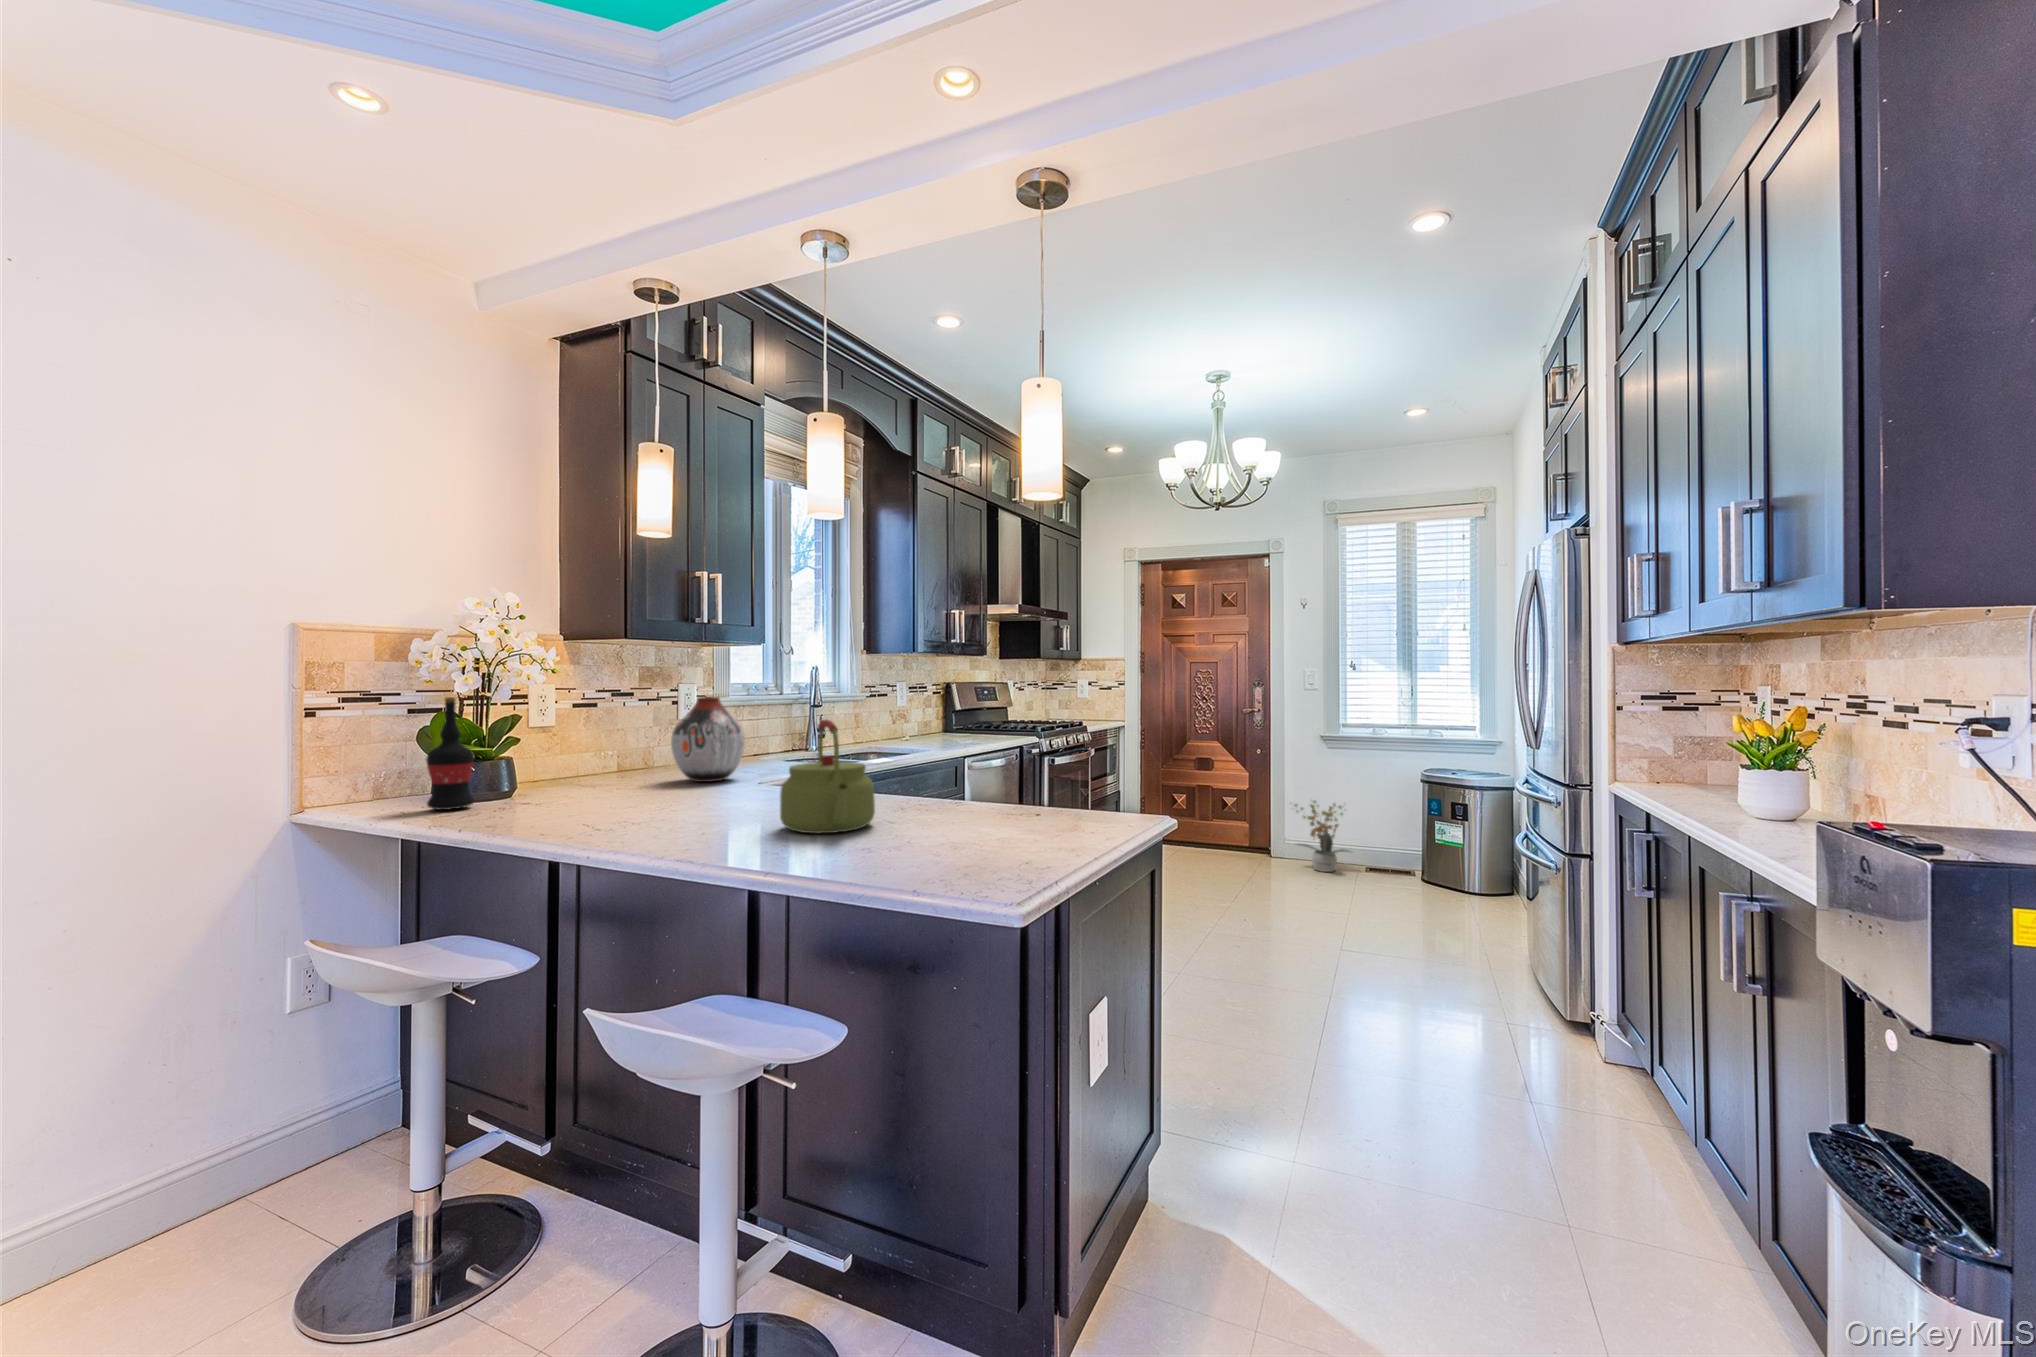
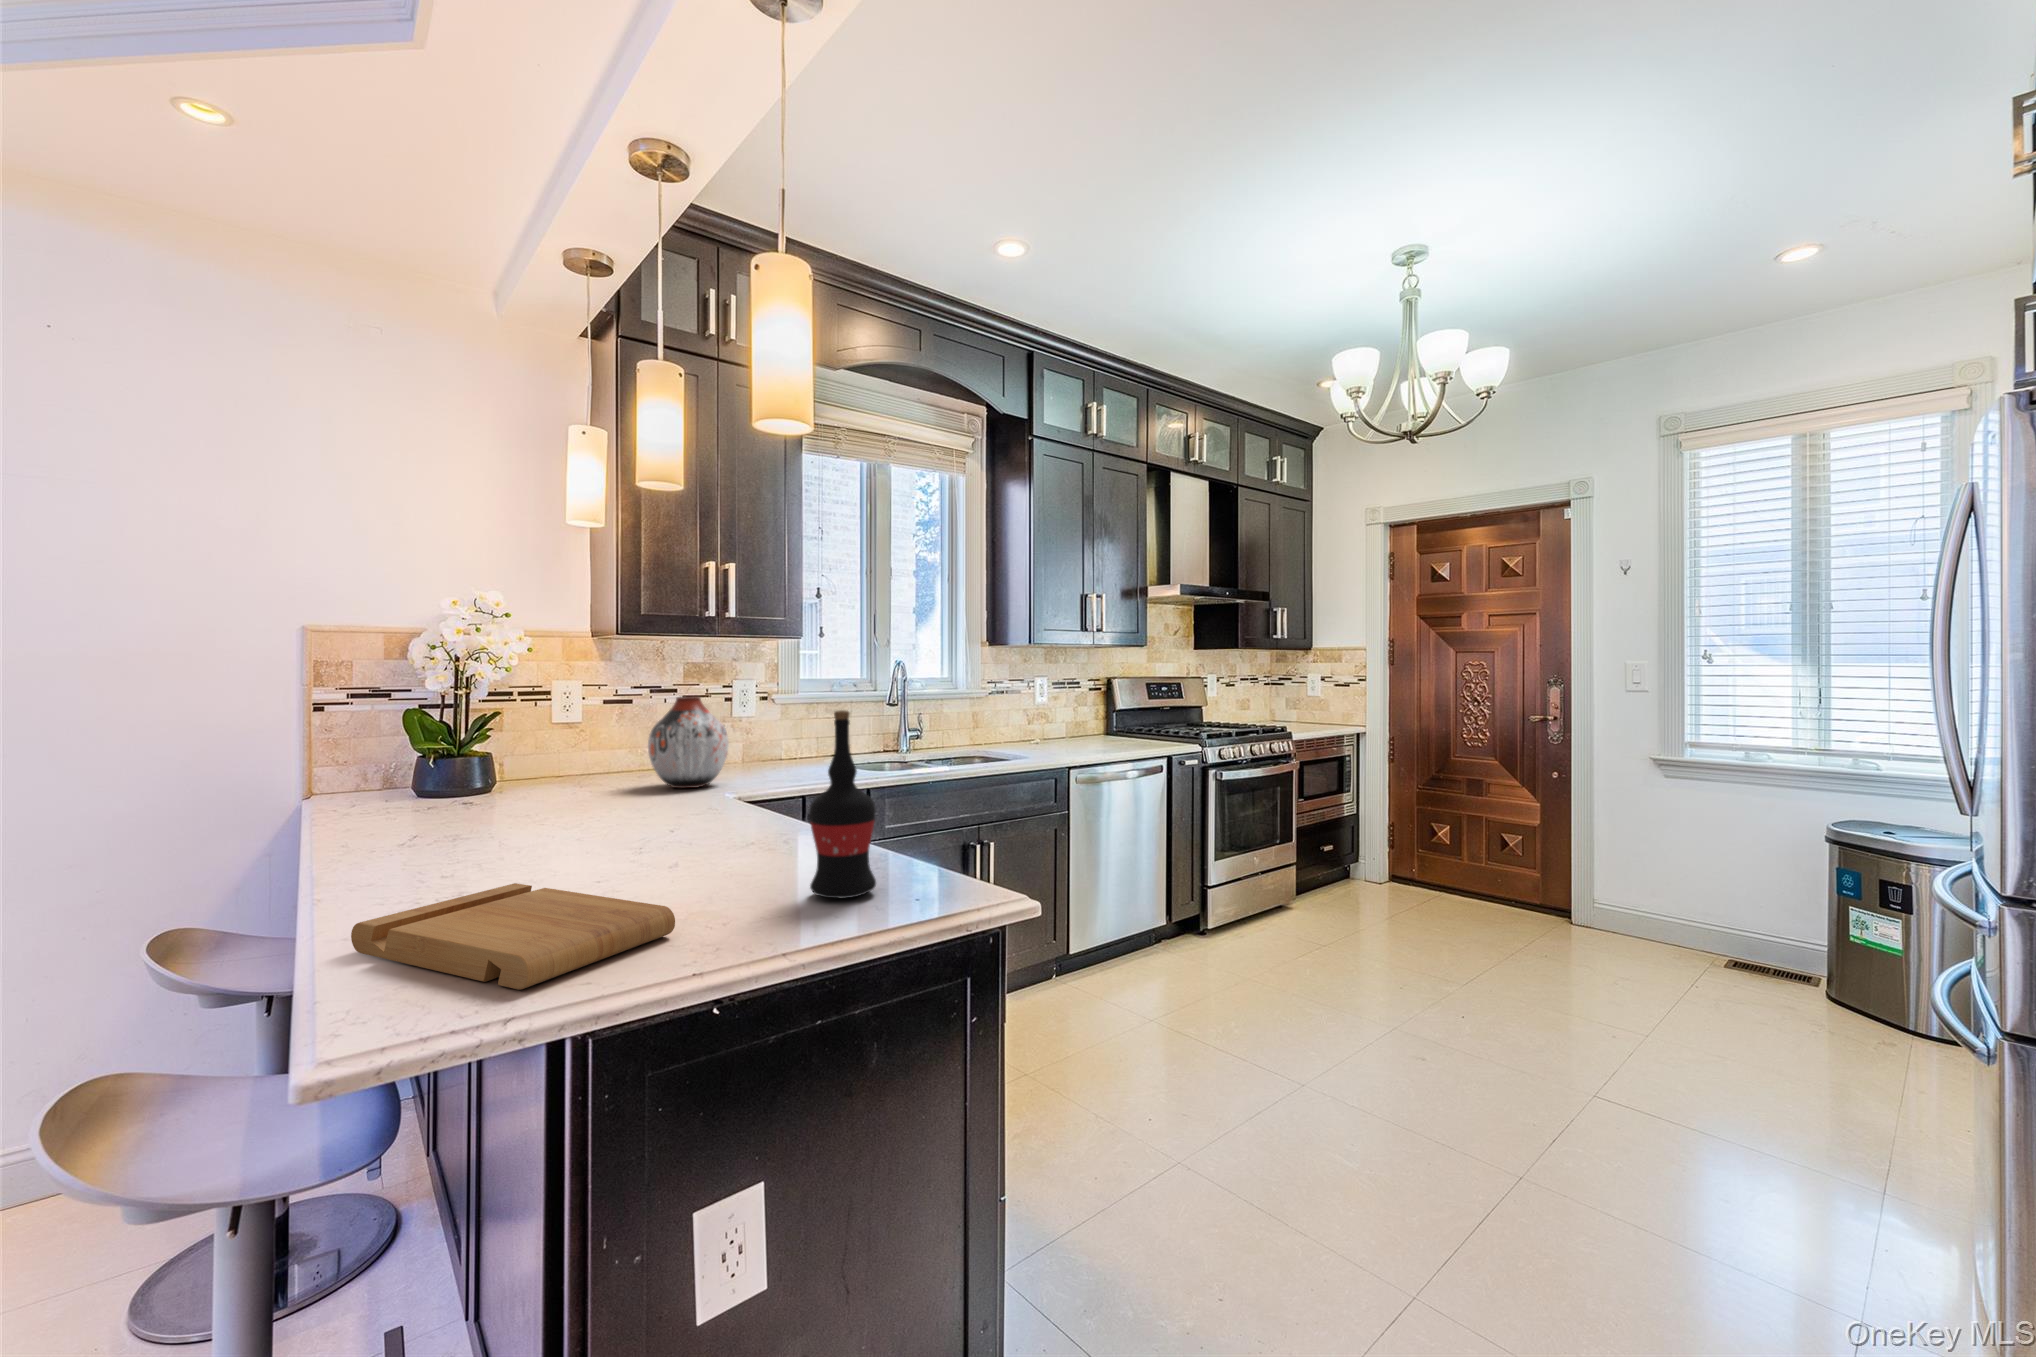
wine bottle: present [426,697,474,810] -> present [809,710,876,898]
kettle: present [780,720,875,833] -> none [509,733,638,876]
potted plant: present [1295,801,1352,872] -> none [1592,848,1699,959]
cutting board: none [855,827,1050,872] -> present [351,883,675,990]

